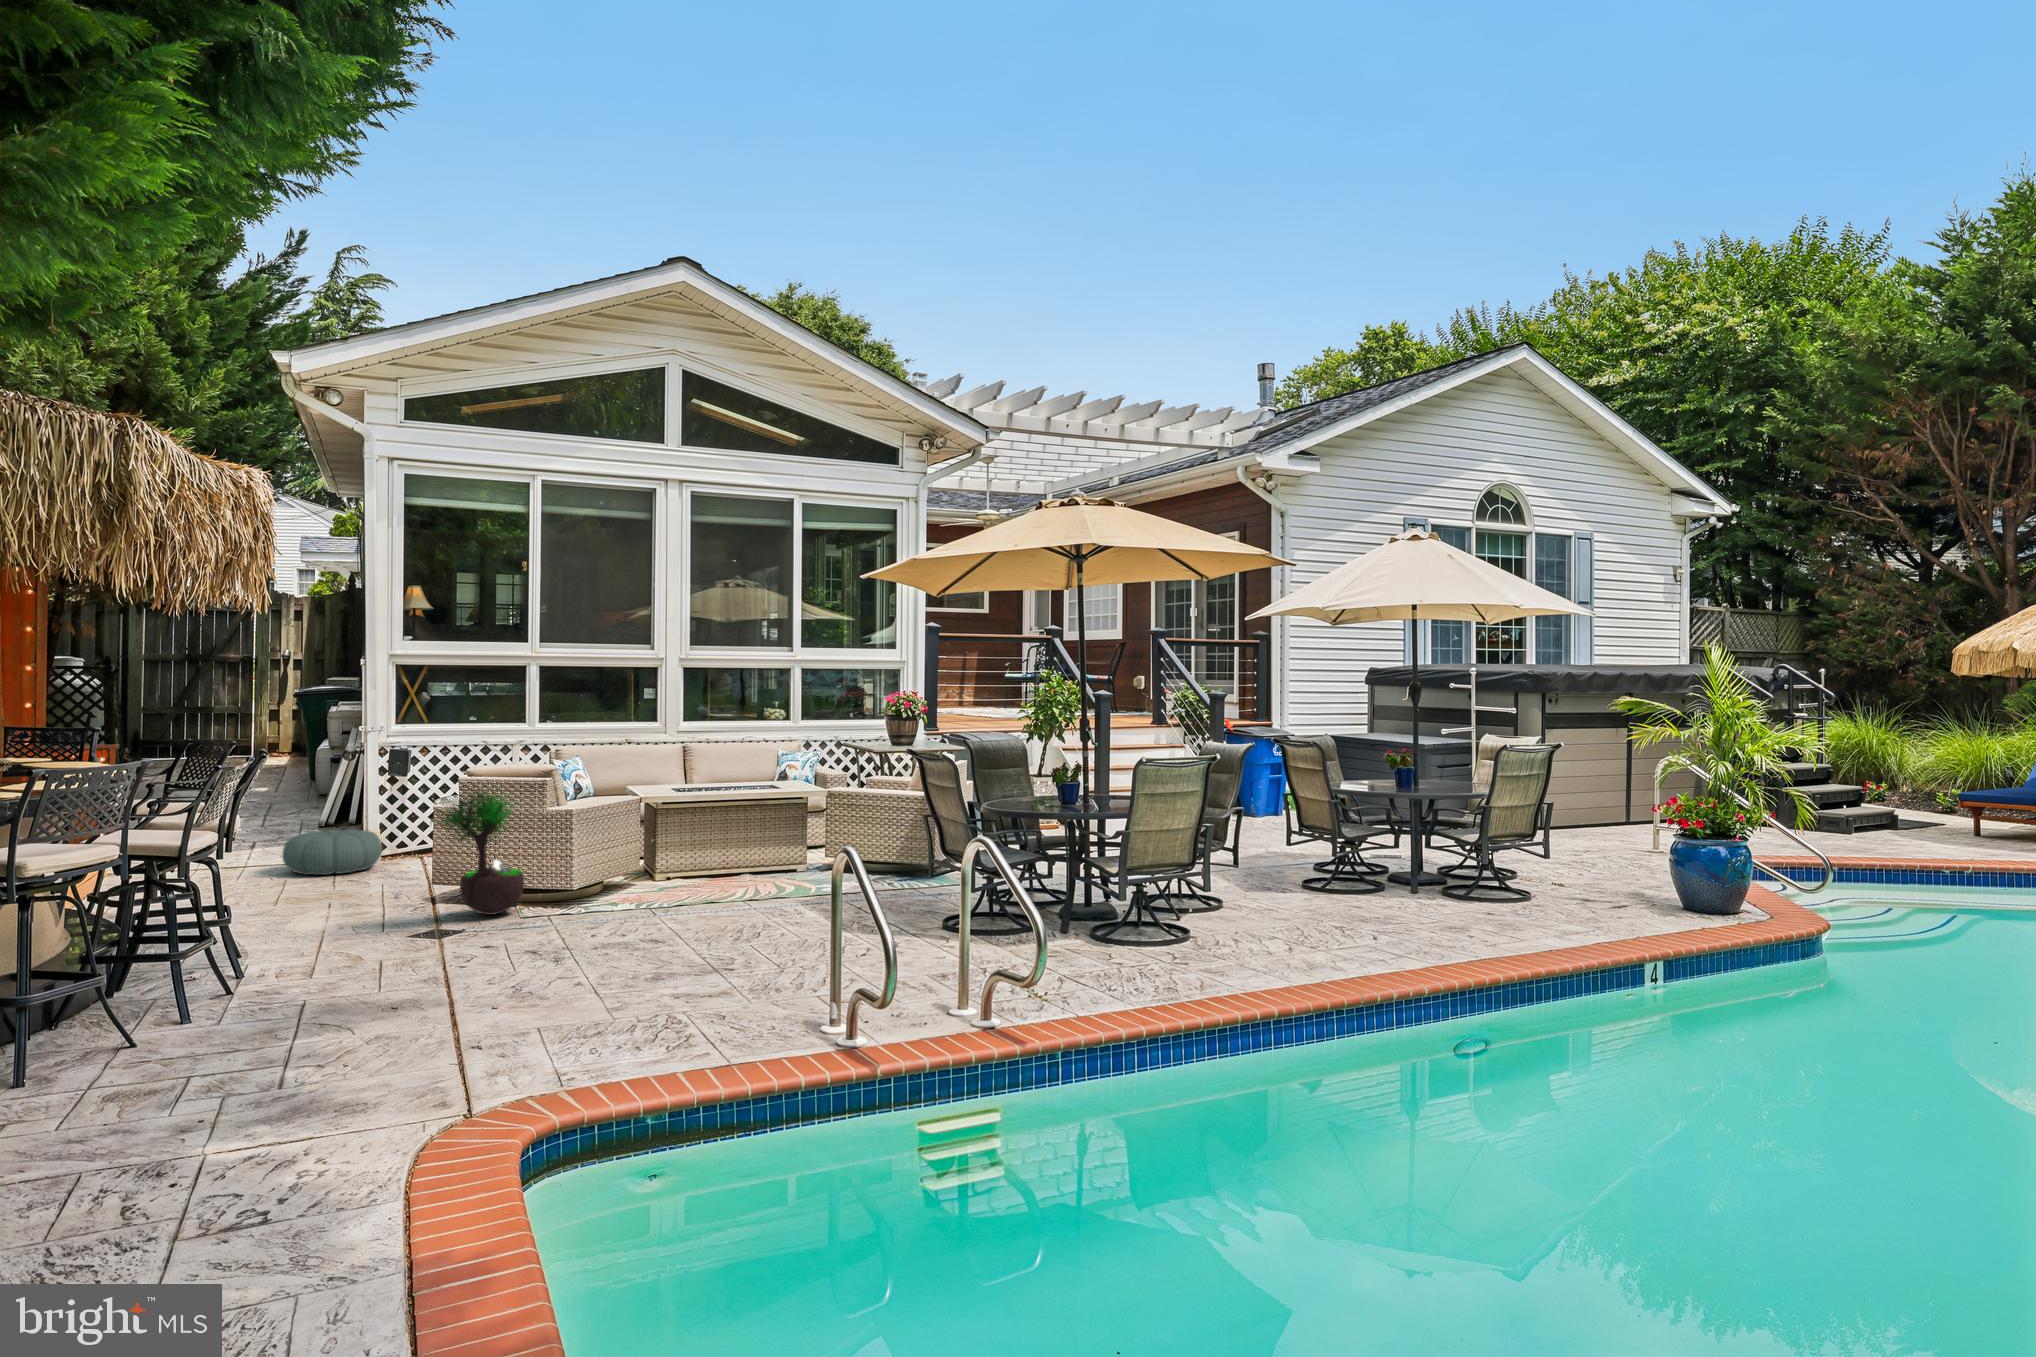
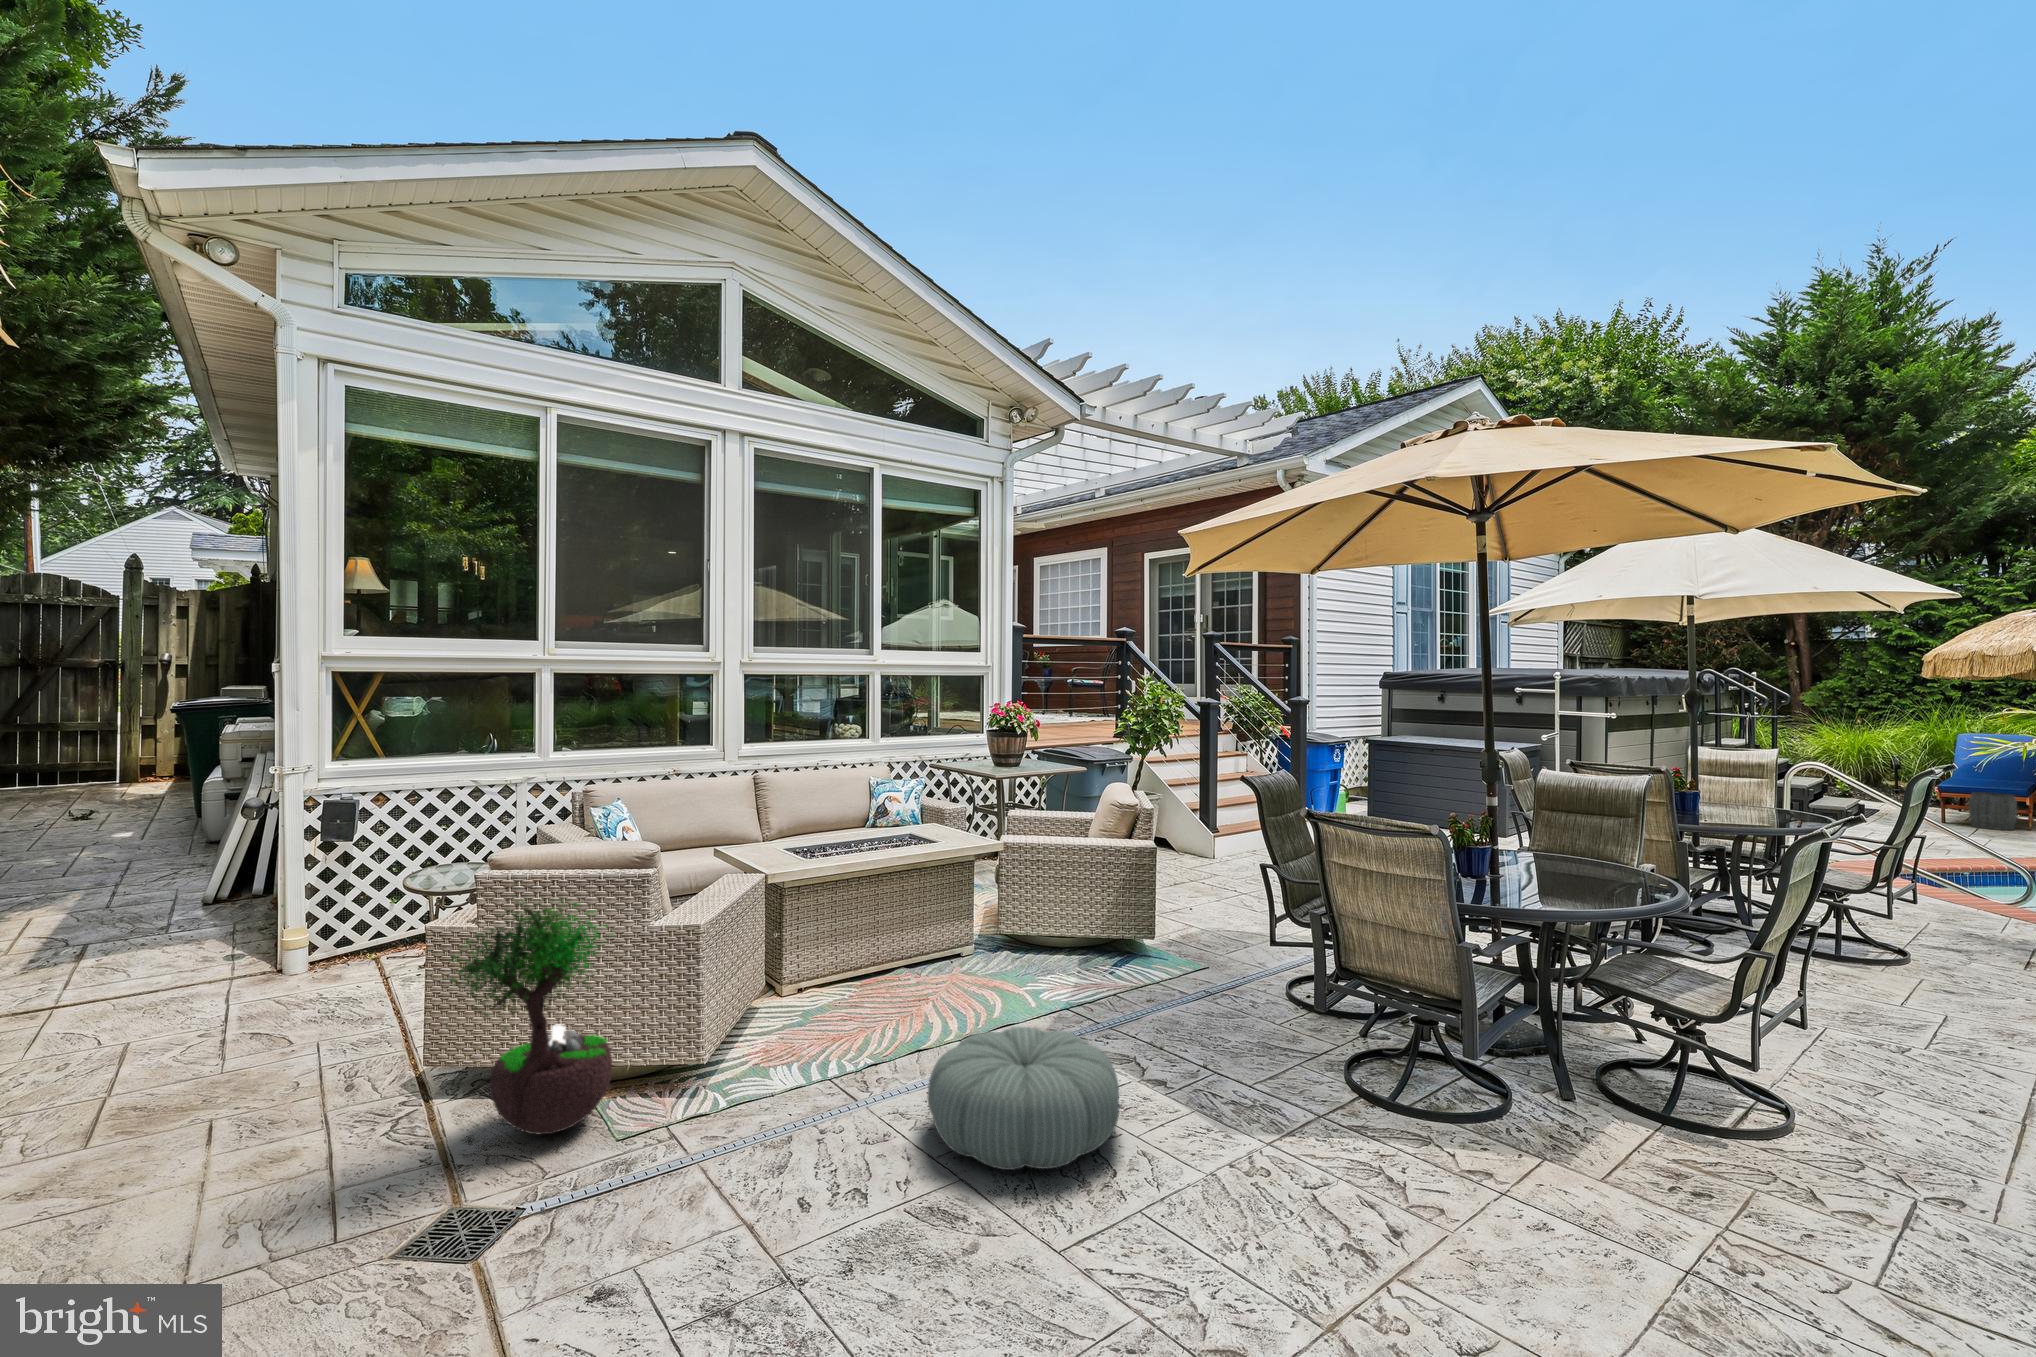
woven basket: none [1967,797,2012,837] -> present [1969,792,2017,830]
pouf: present [282,829,382,875] -> present [927,1027,1119,1170]

